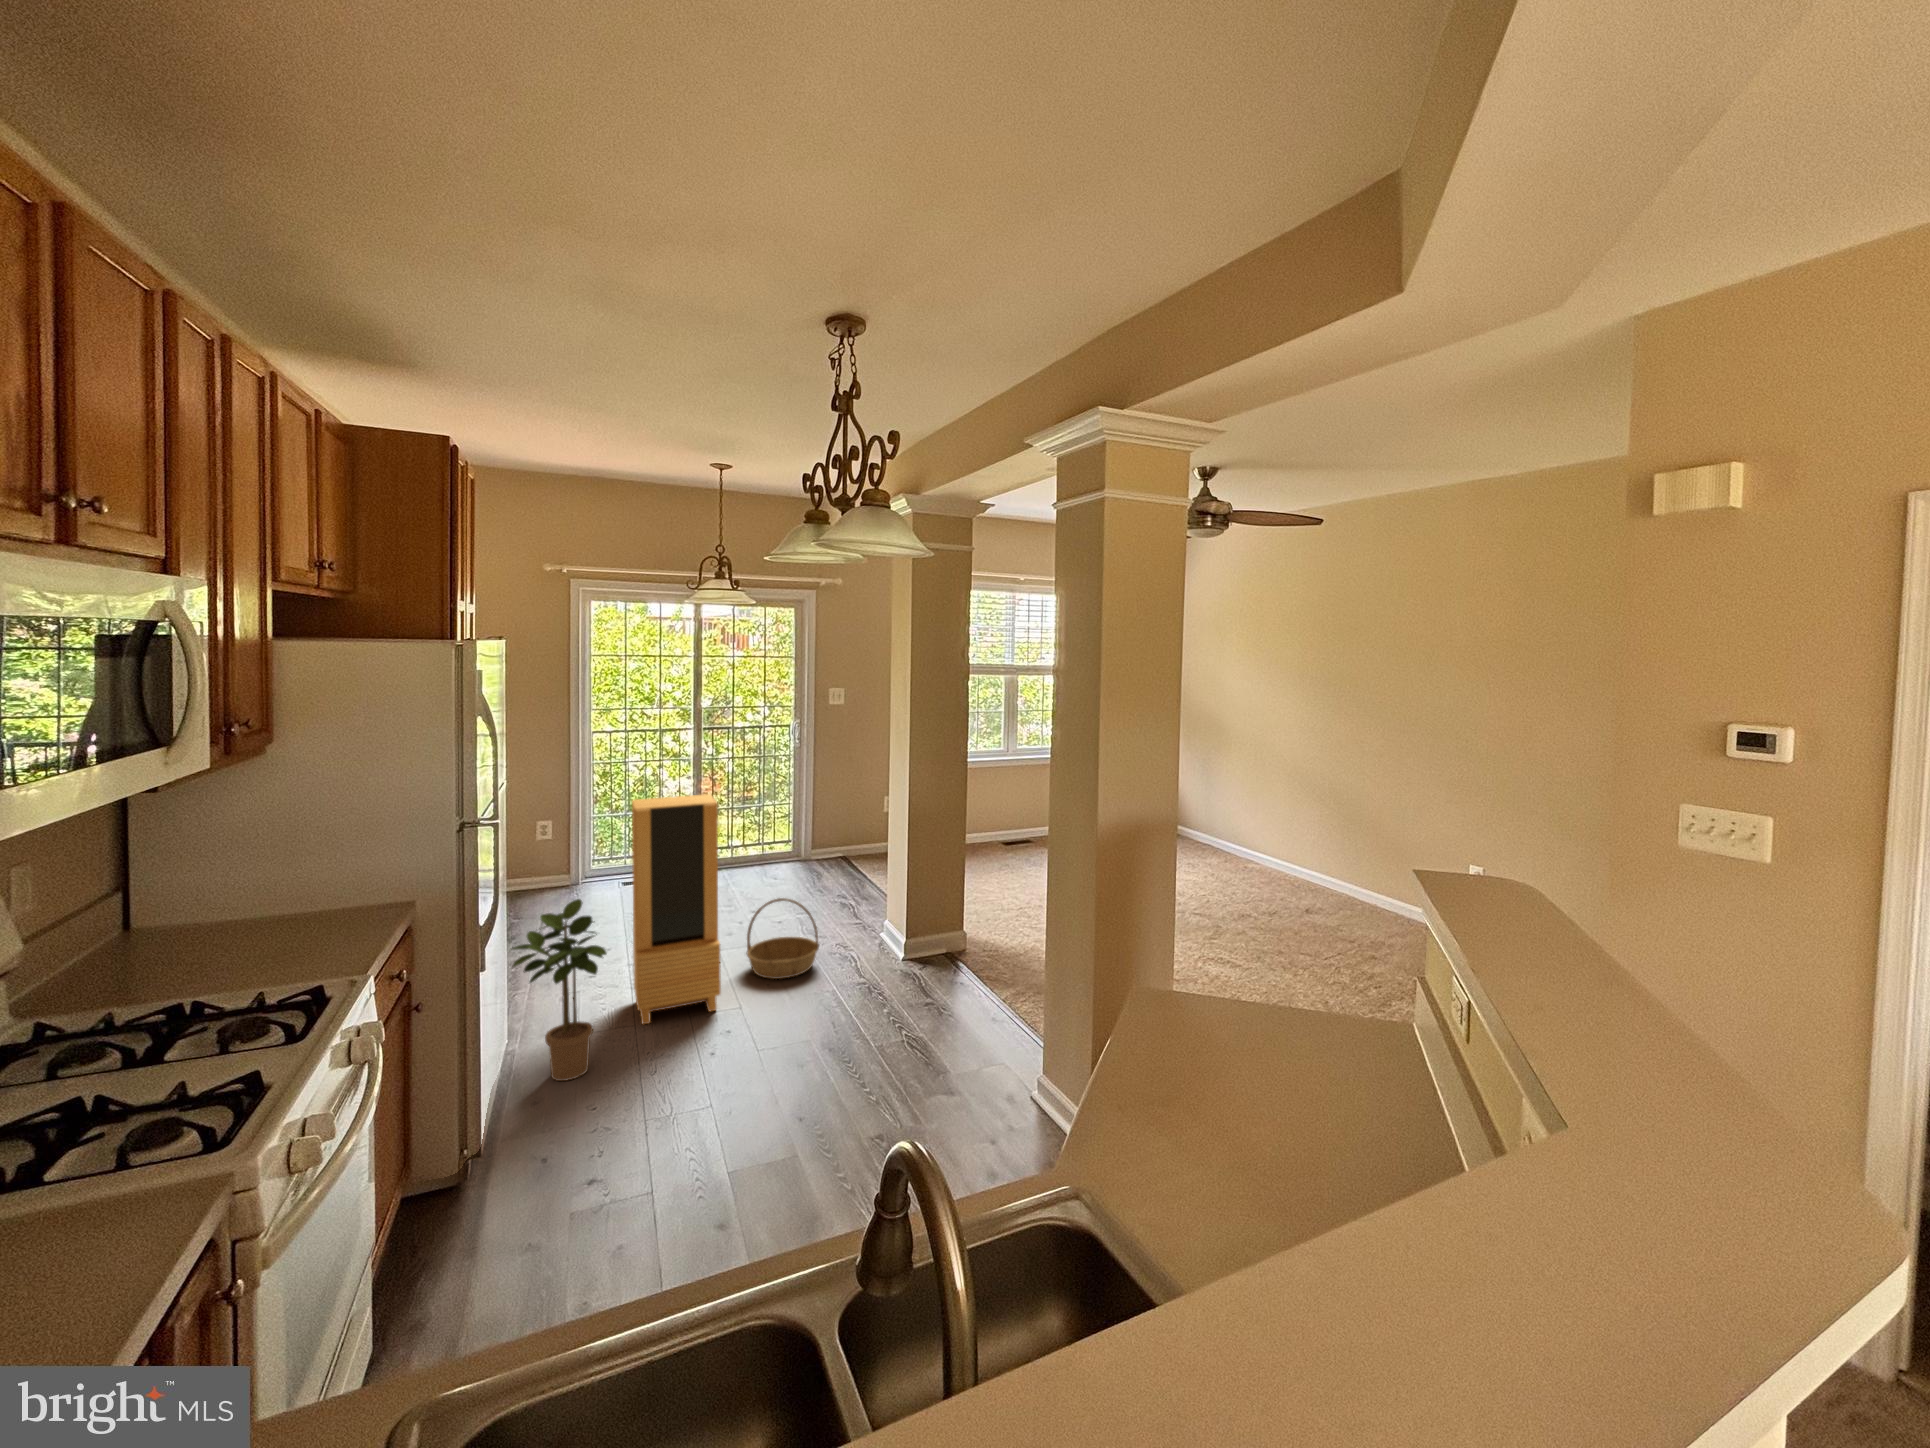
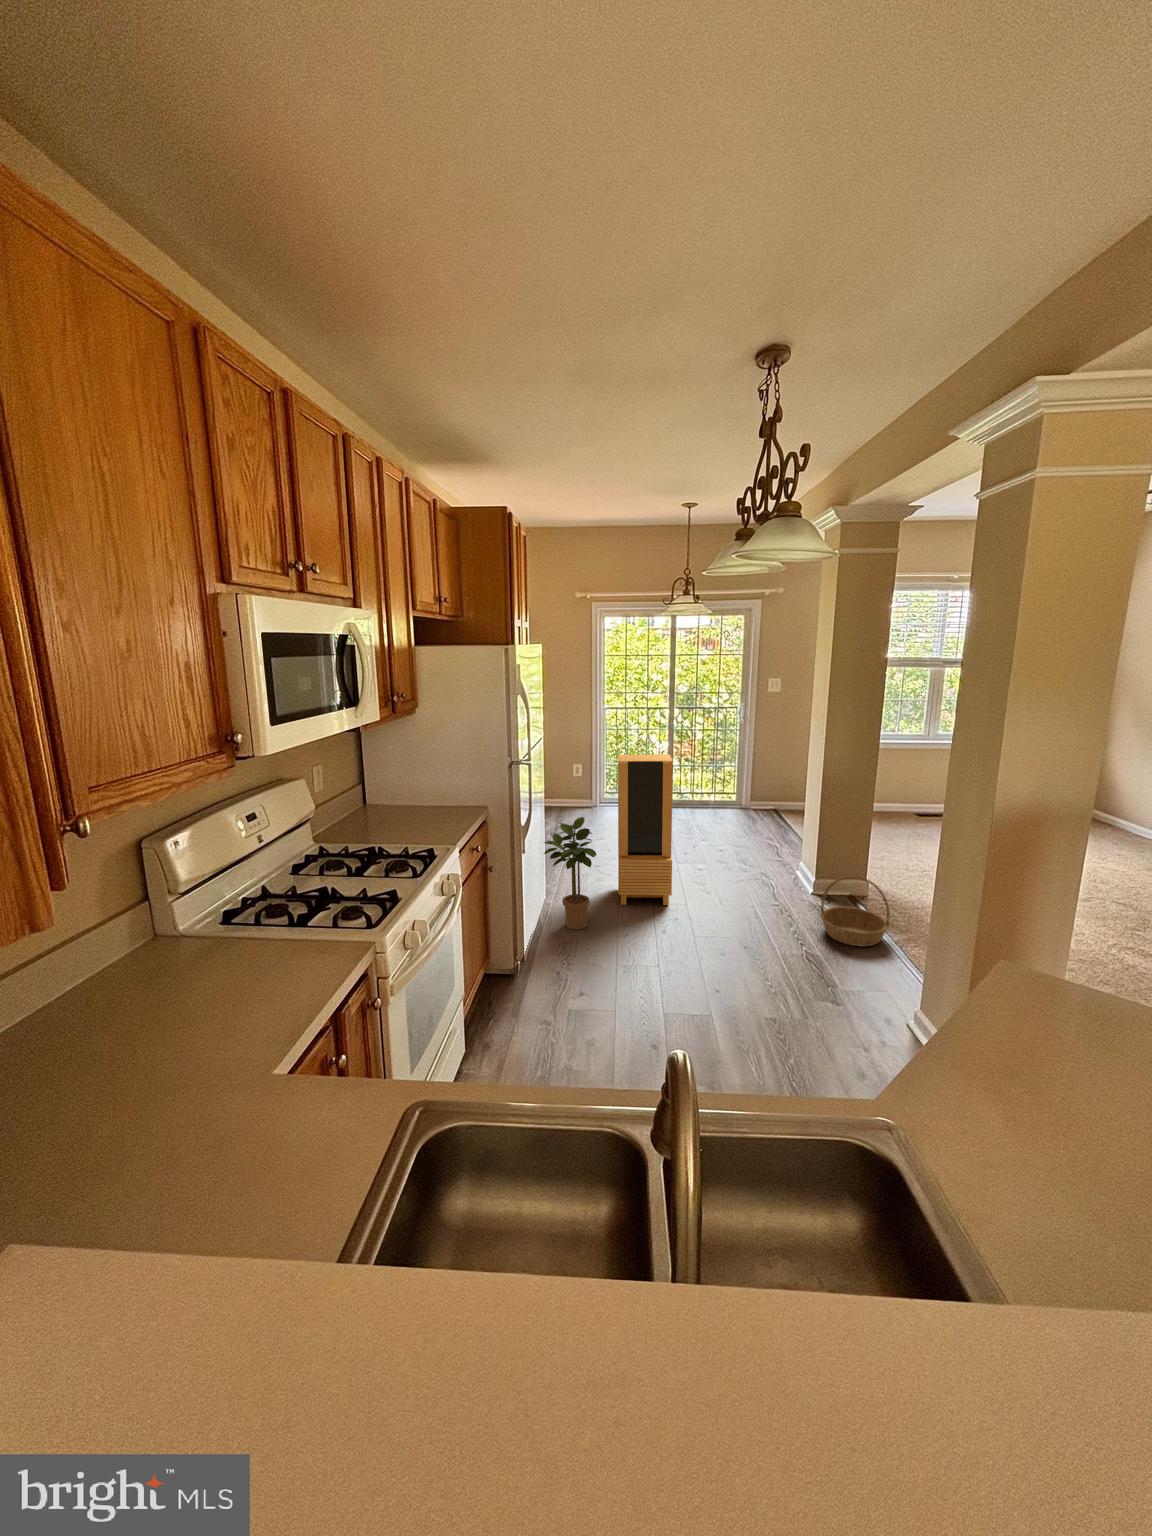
basket: present [746,898,819,979] -> present [821,875,889,946]

